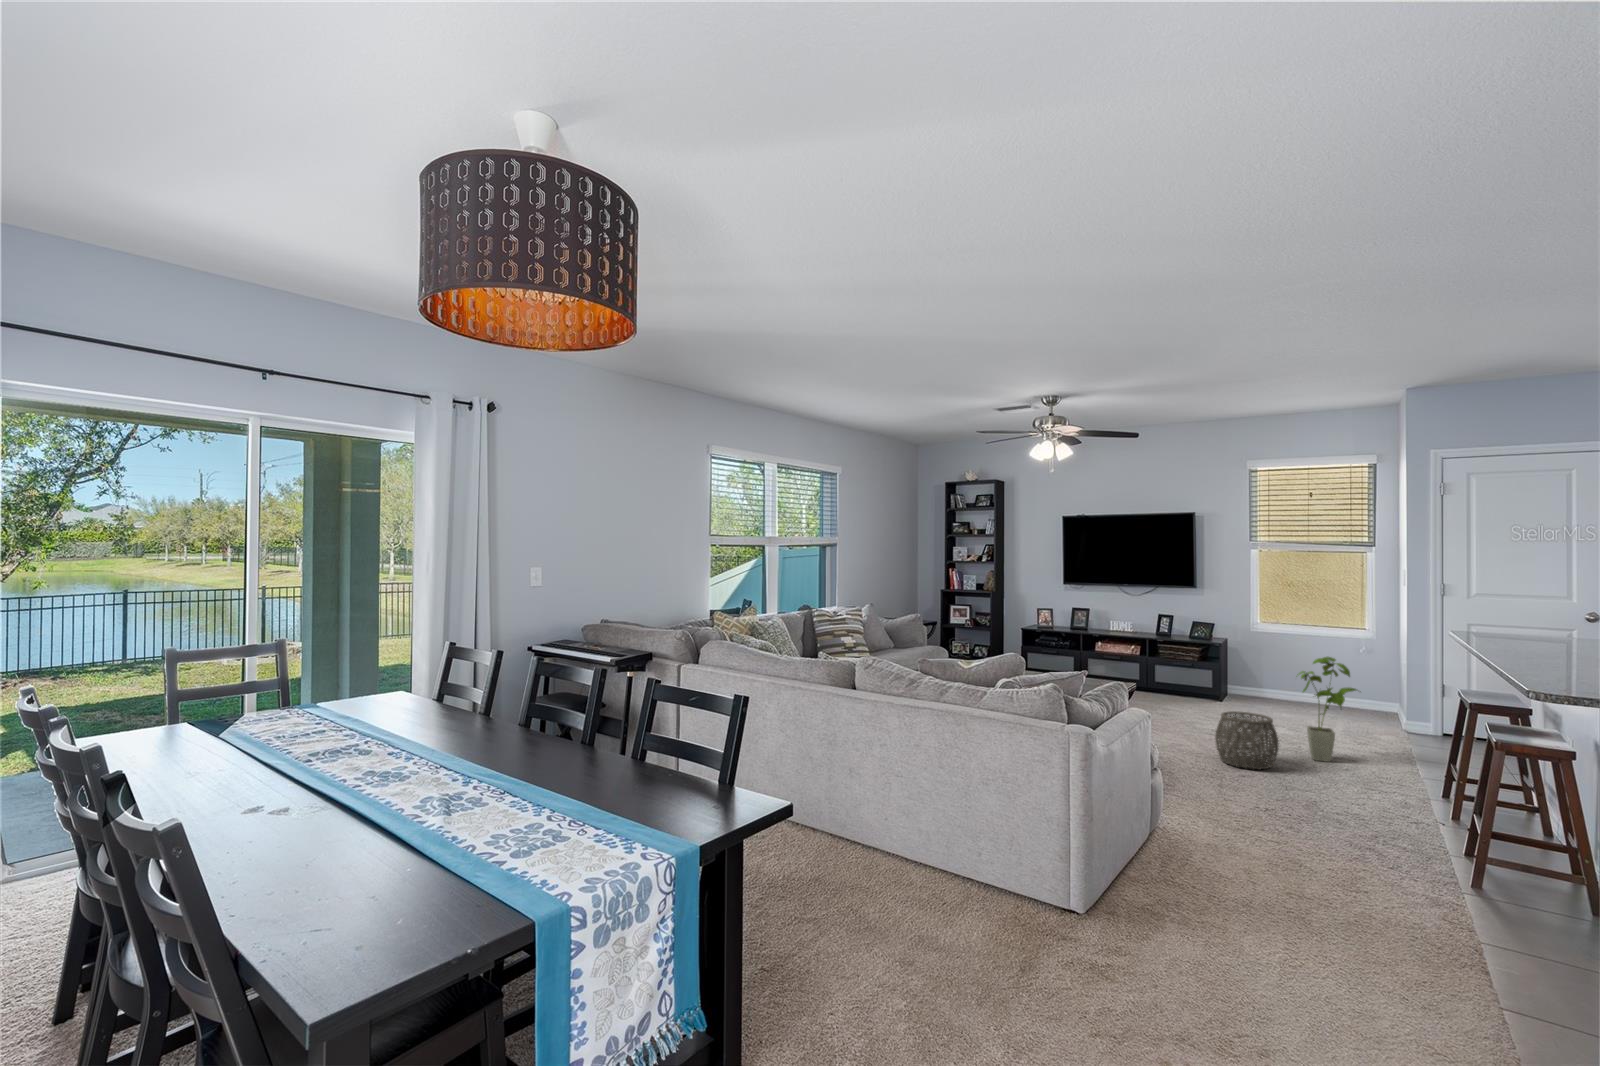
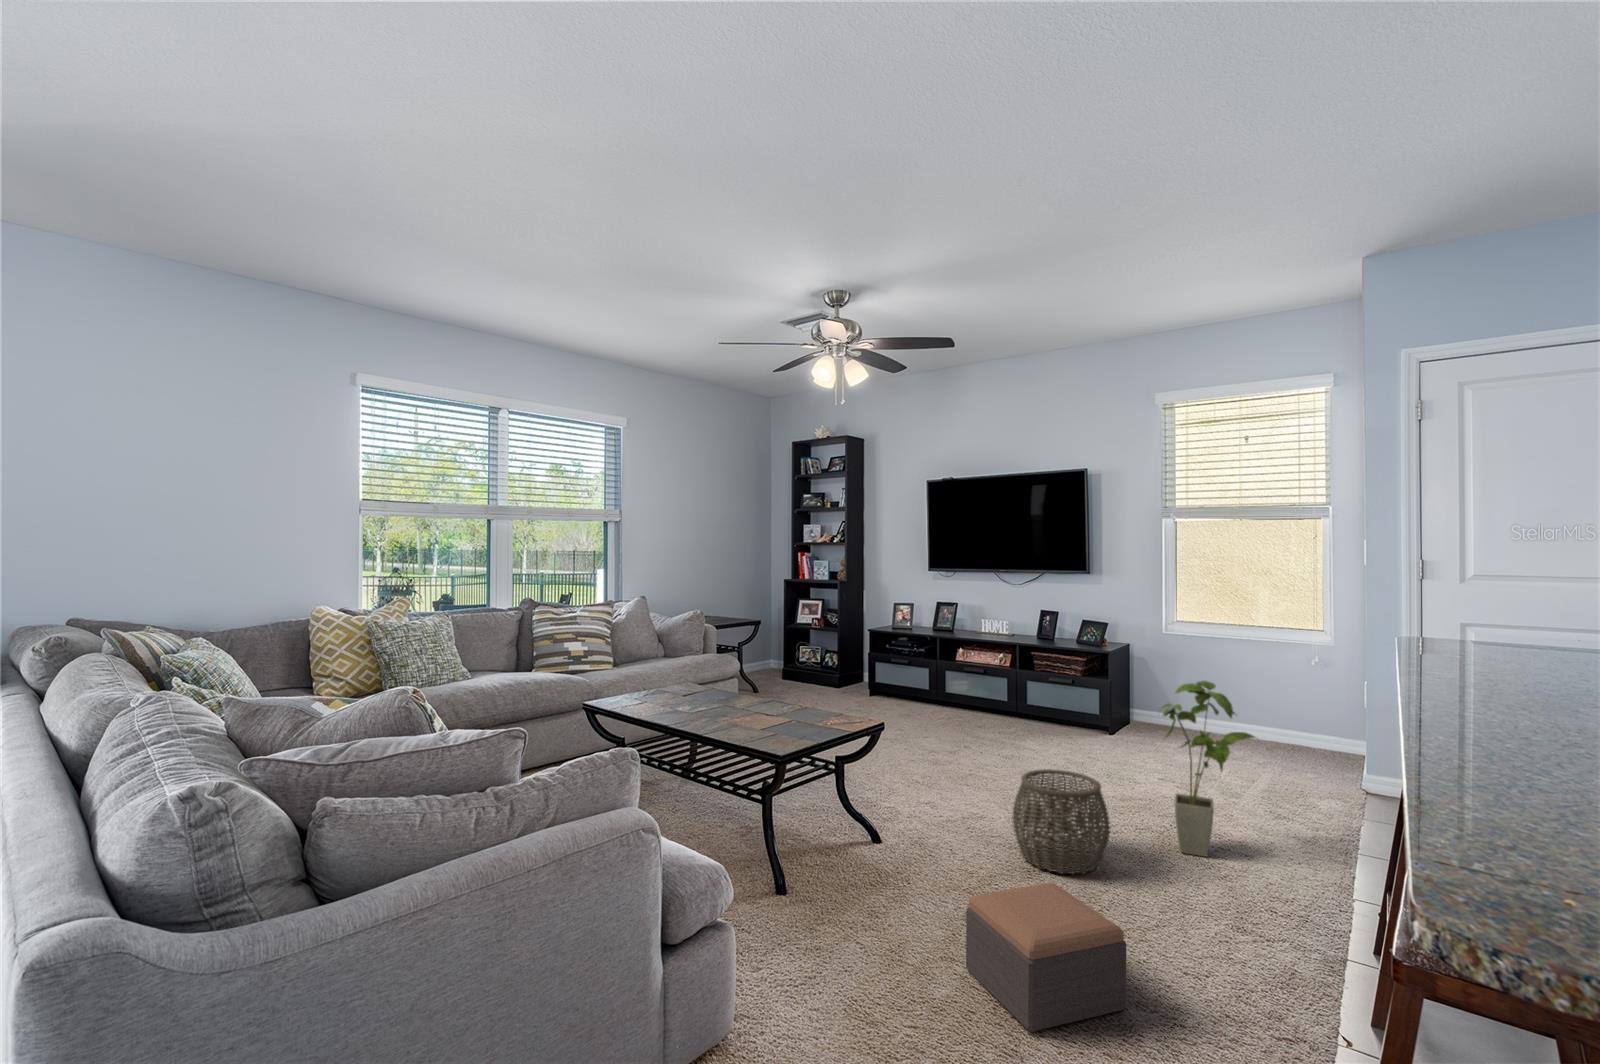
footstool: none [1237,761,1330,824] -> present [966,883,1126,1032]

